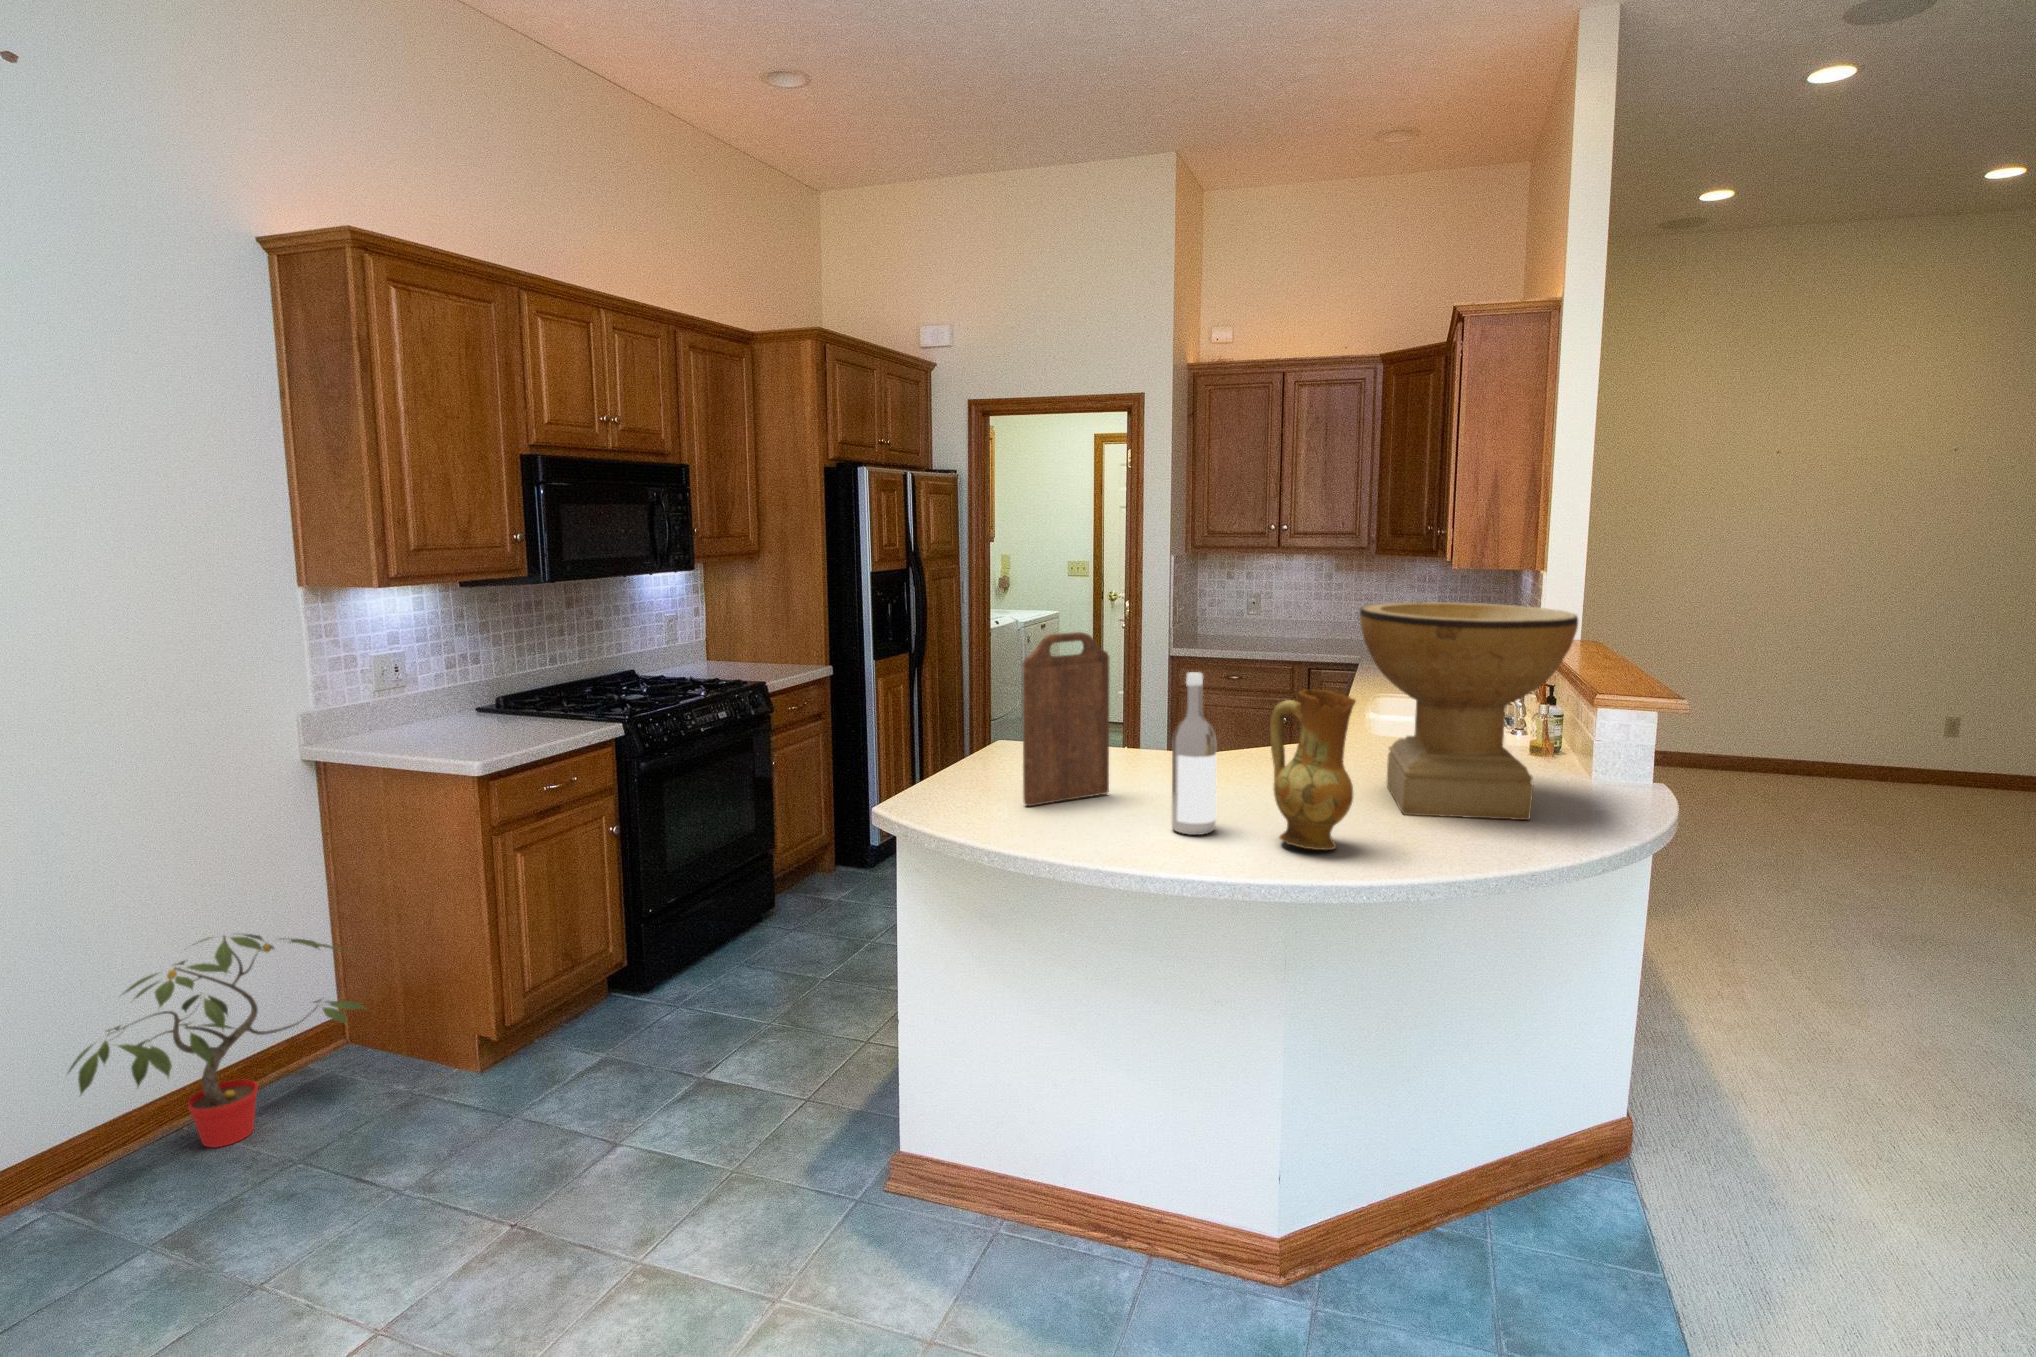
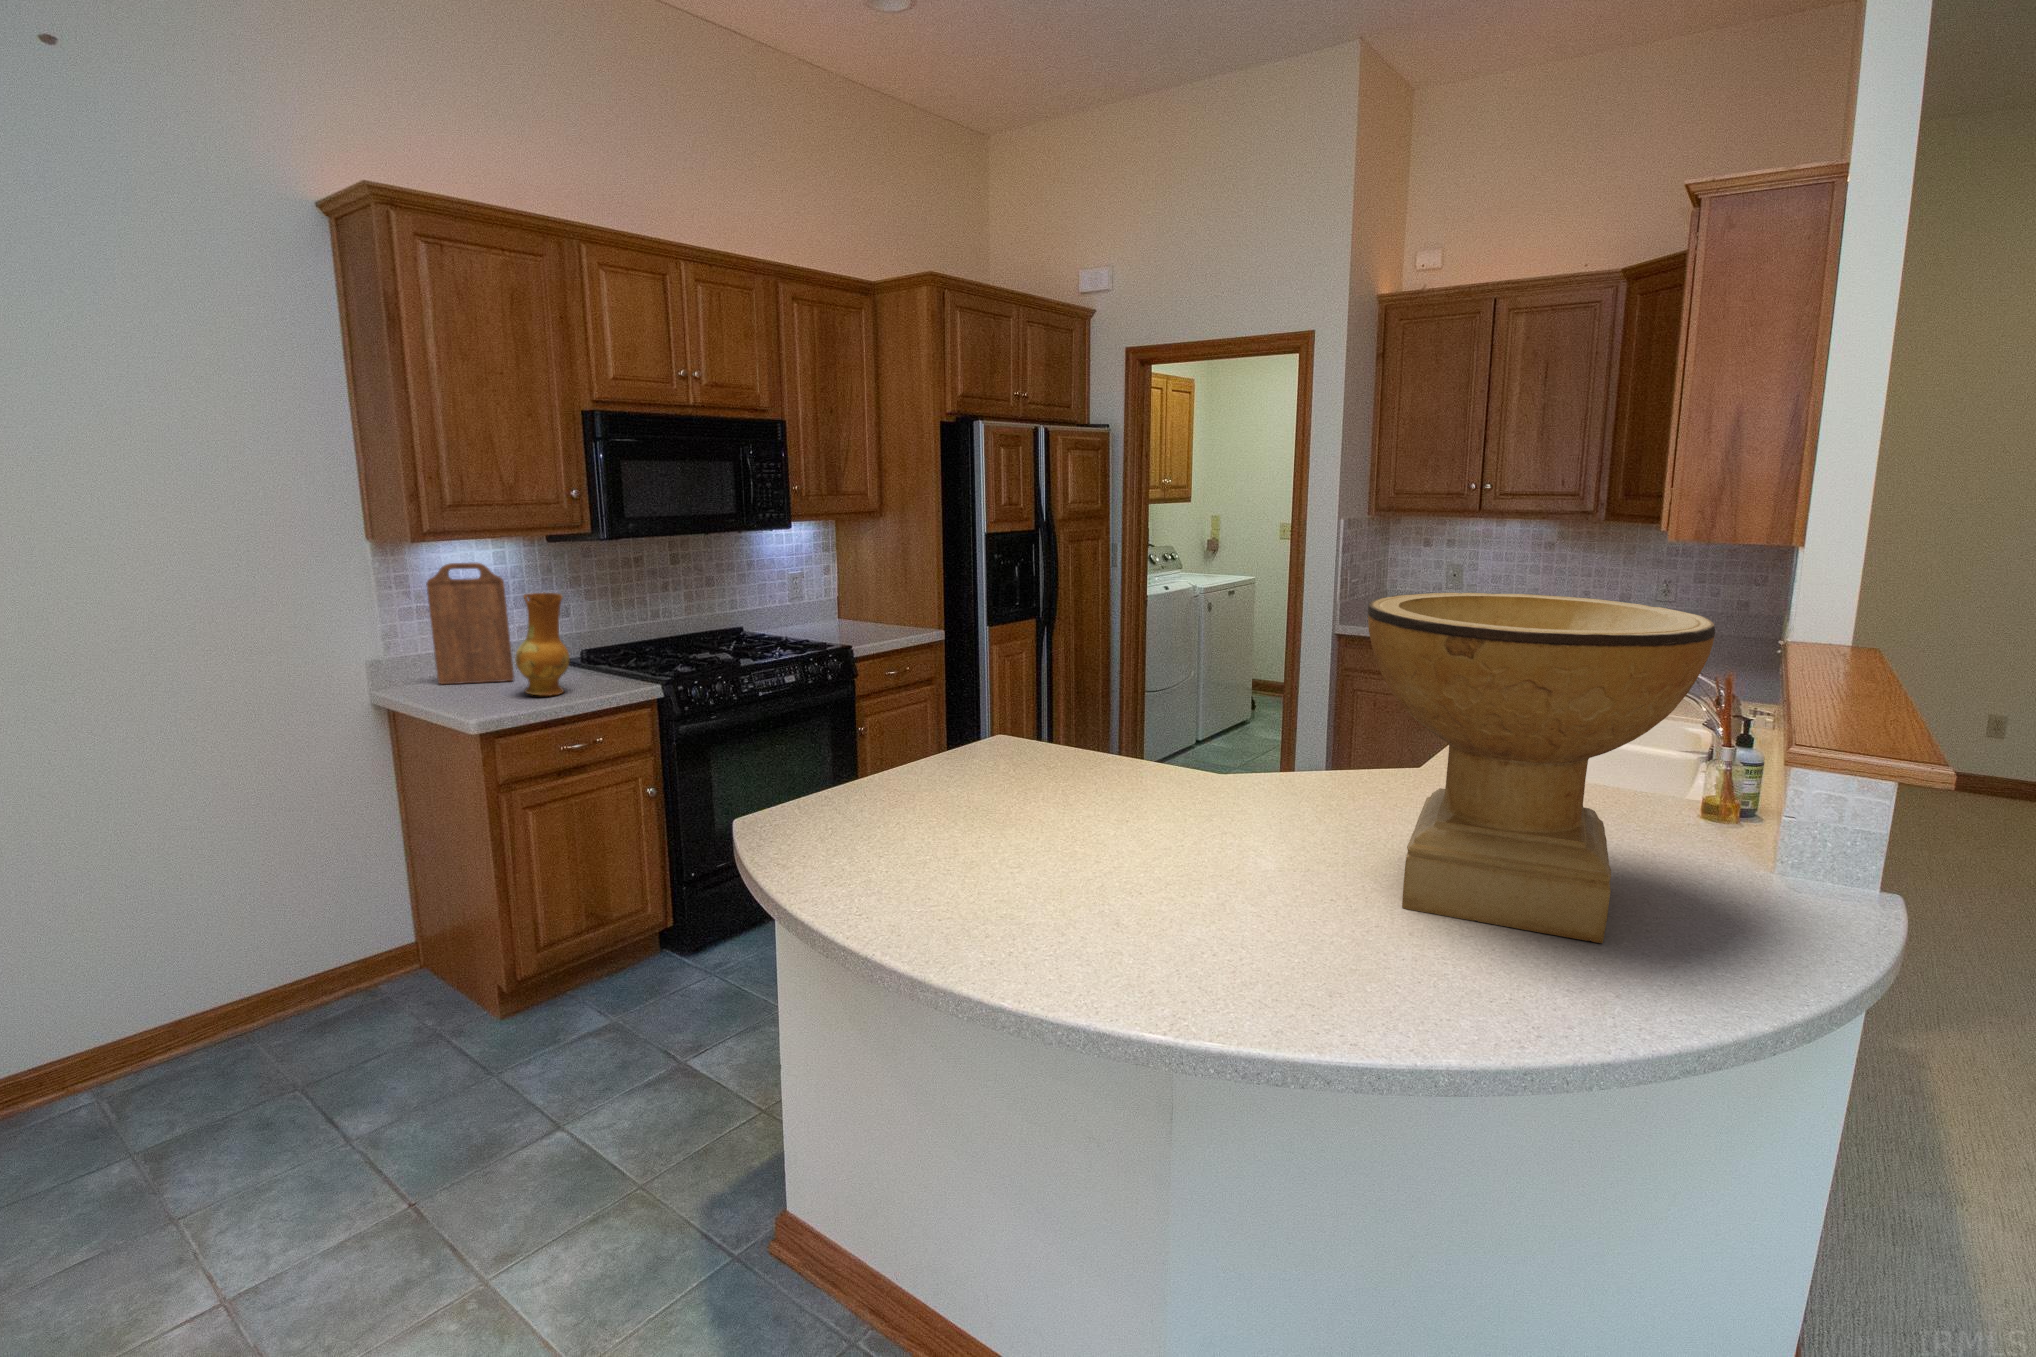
cutting board: present [1022,632,1109,806] -> present [426,563,514,684]
wine bottle: present [1172,672,1217,835] -> none [1039,684,1099,911]
ceramic jug: present [1270,690,1356,850] -> present [515,592,570,696]
potted plant: present [69,934,365,1147] -> none [105,867,400,1065]

